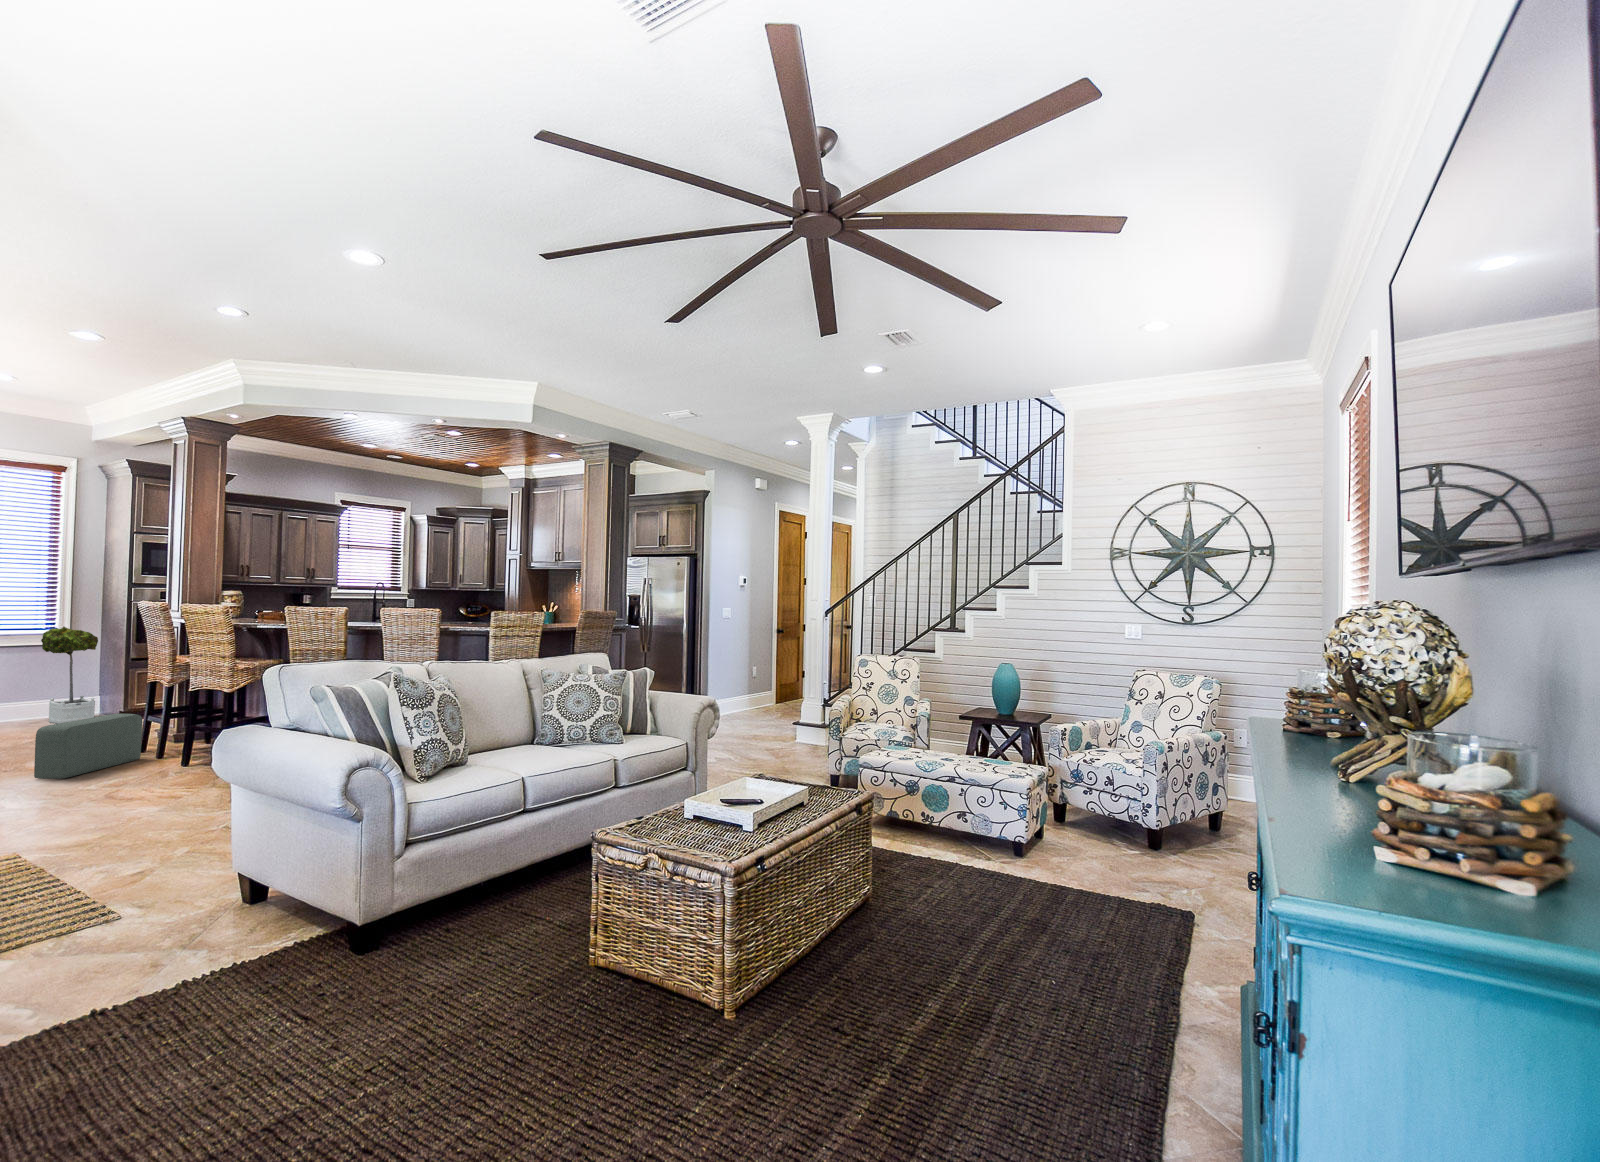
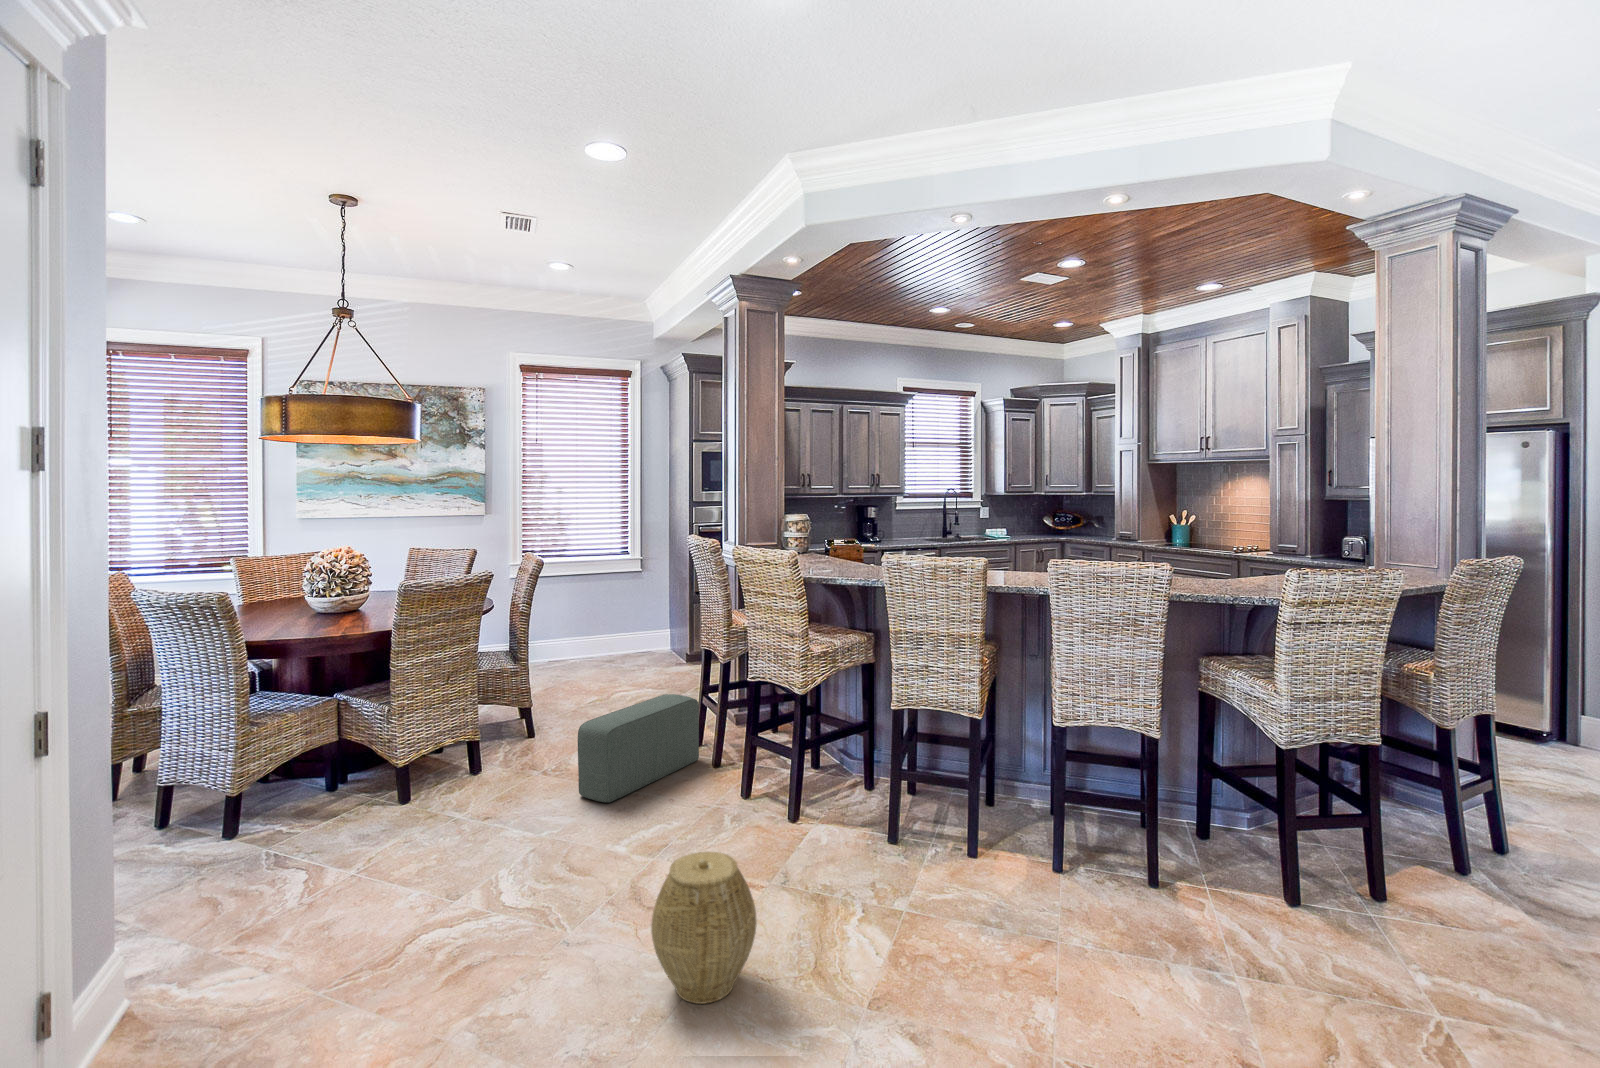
potted tree: present [41,627,98,724] -> none [619,553,667,665]
woven basket: none [126,748,193,816] -> present [651,852,757,1004]

